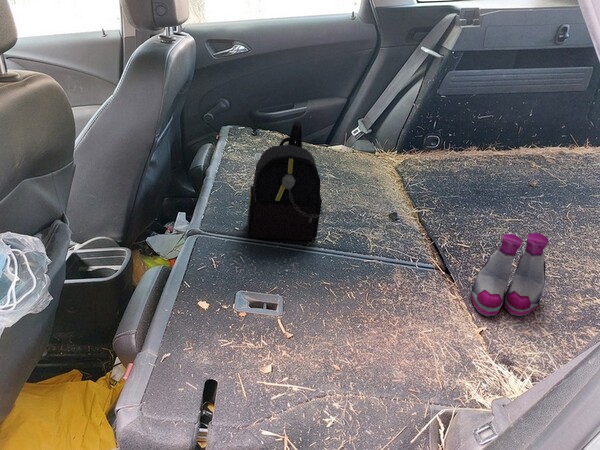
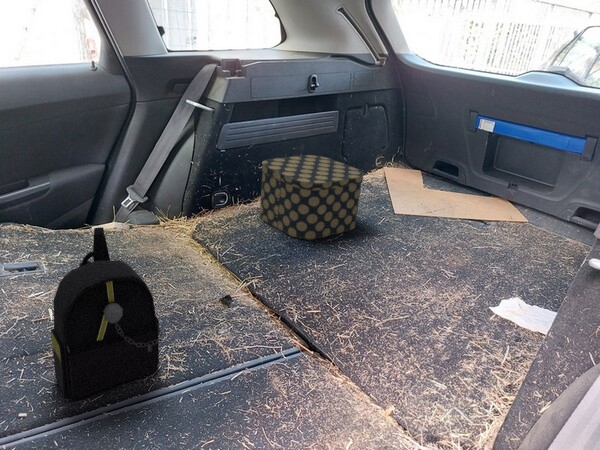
storage box: none [466,110,586,197] -> present [260,155,364,240]
boots: present [470,233,549,316] -> none [353,287,419,394]

